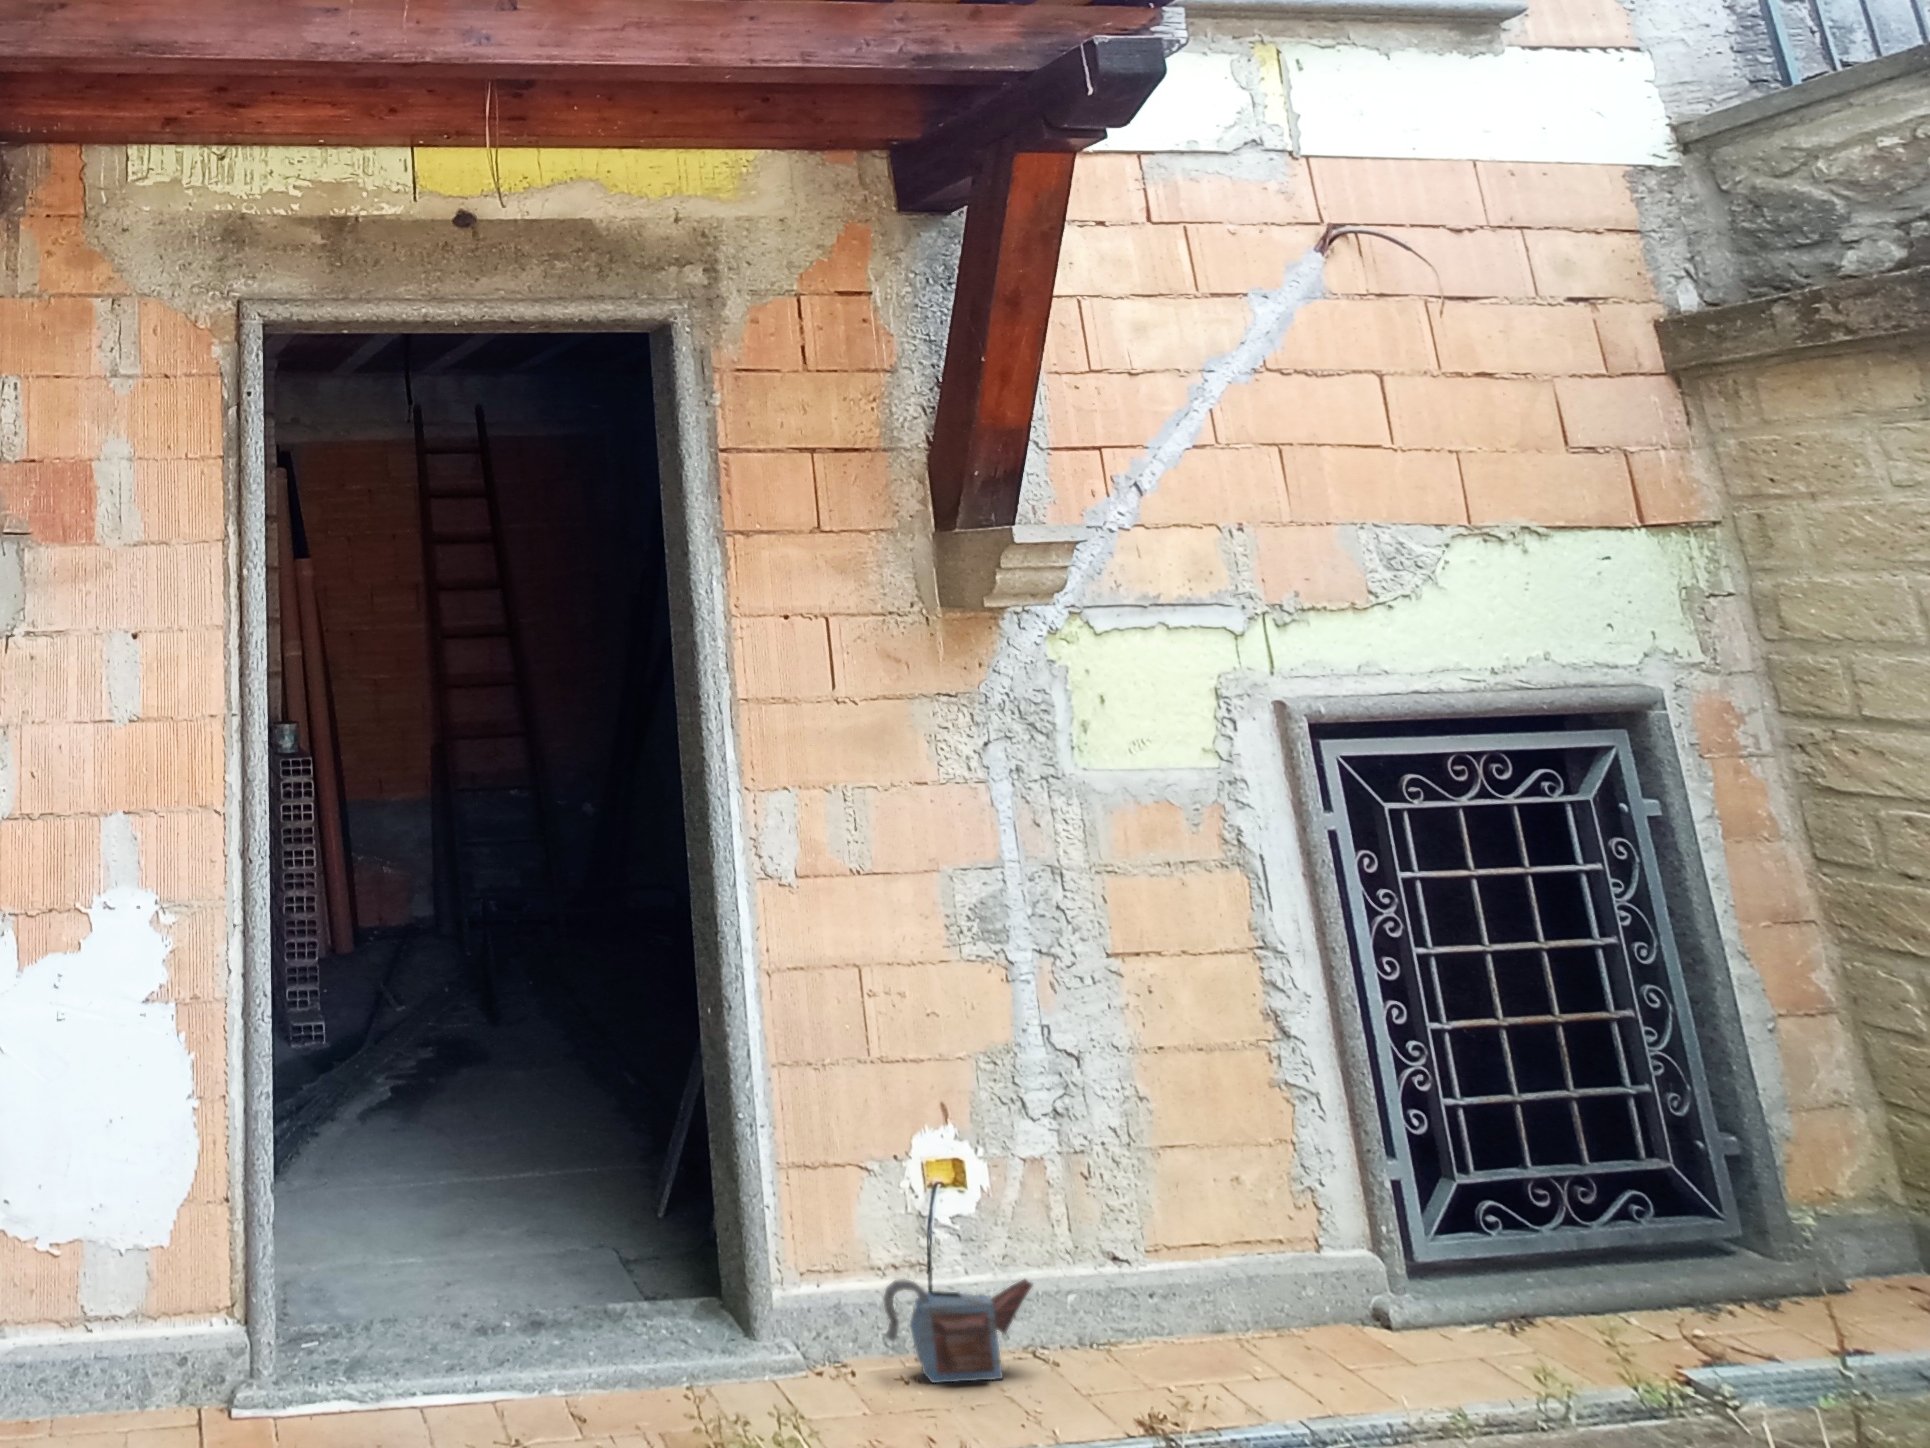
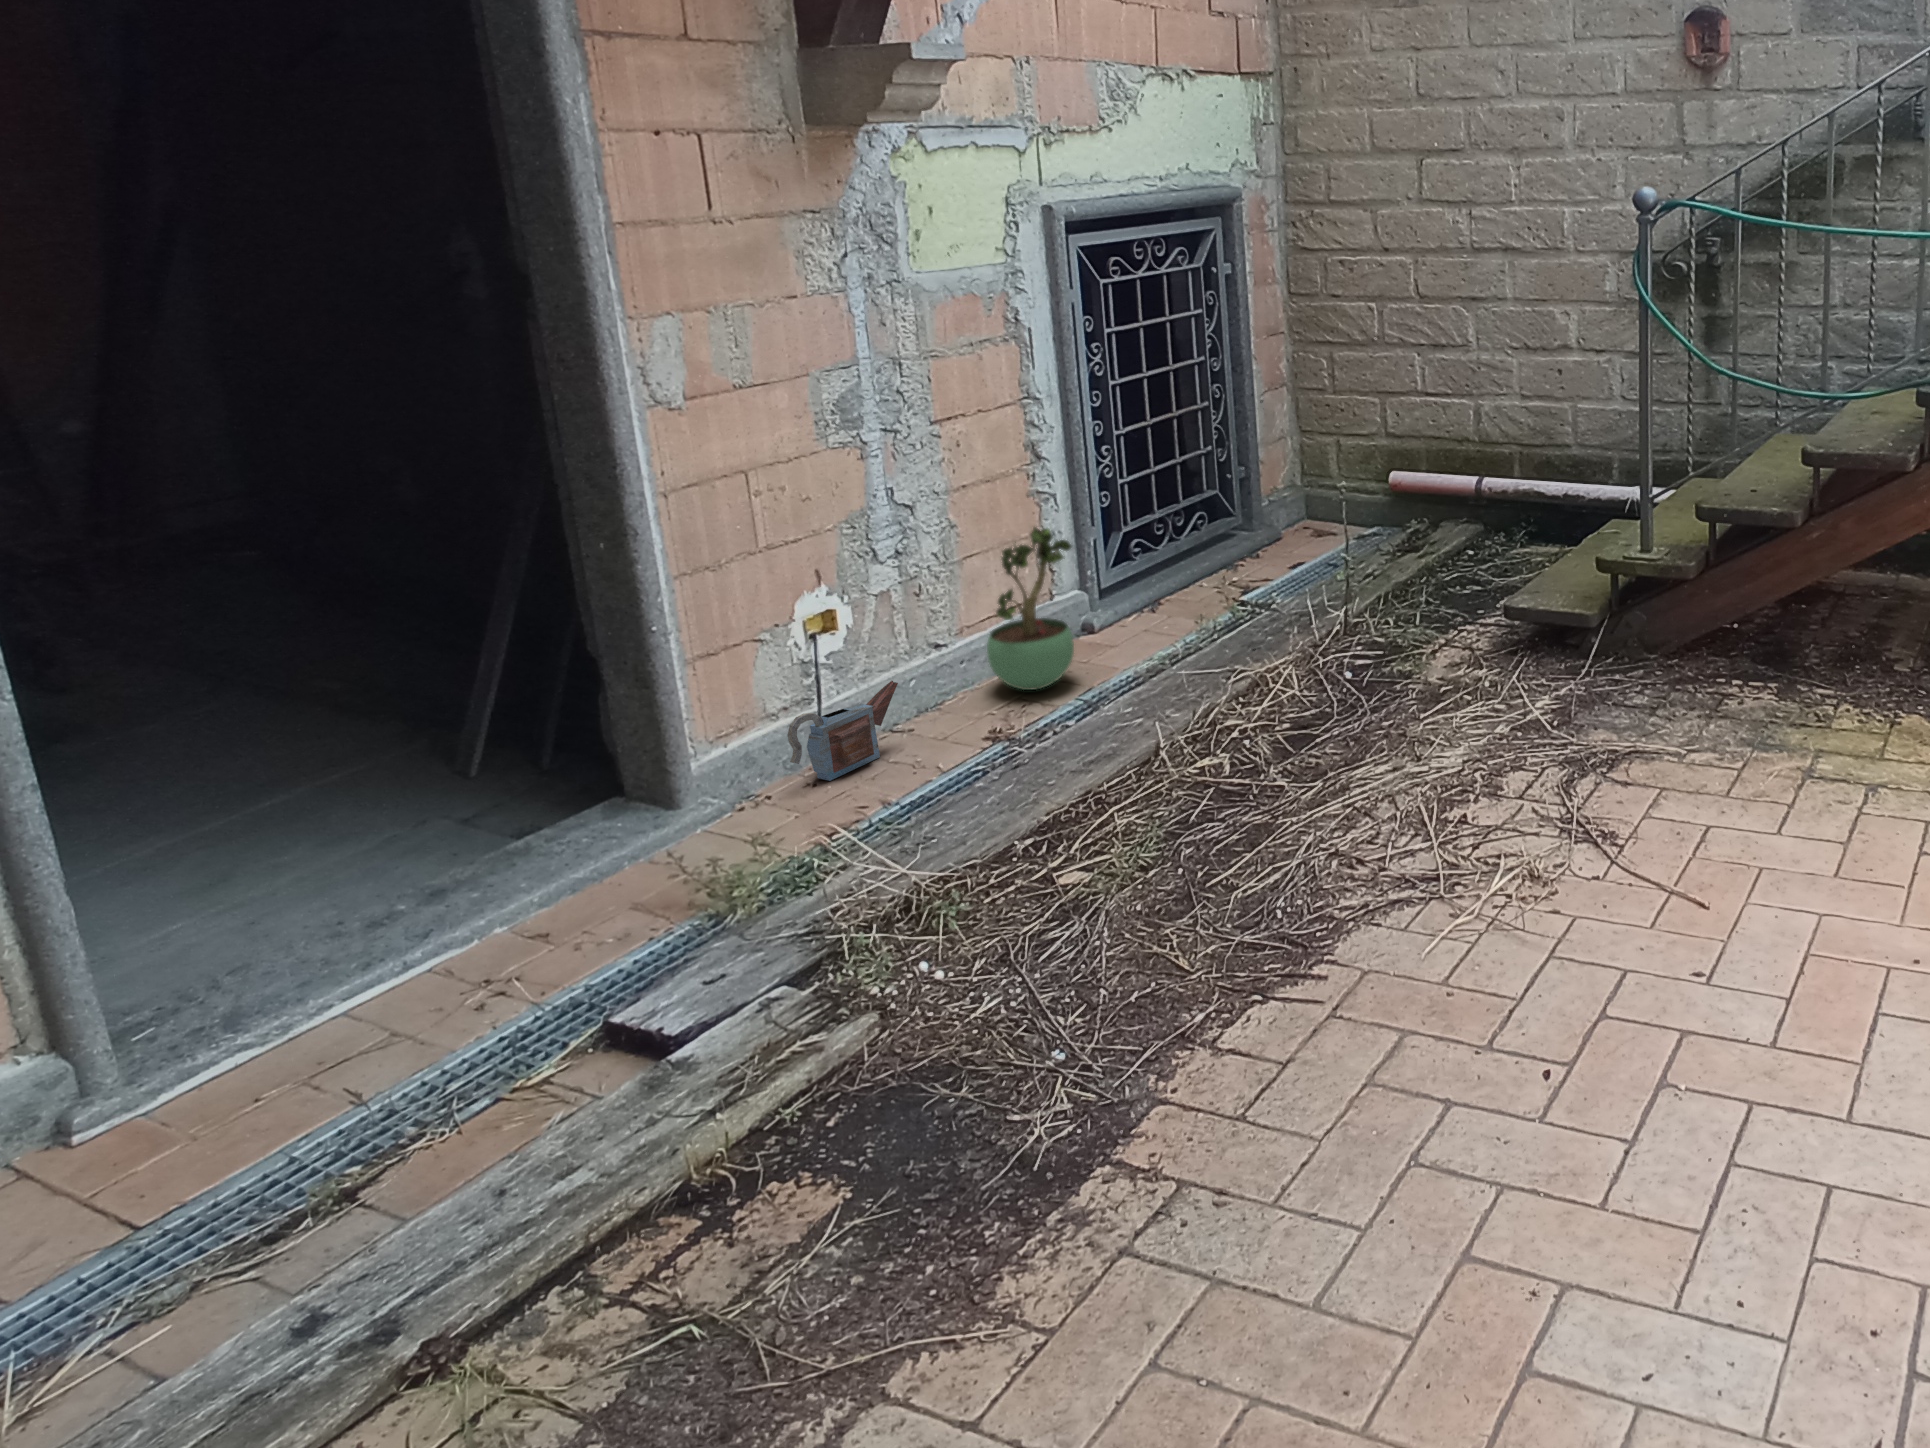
potted plant: none [1179,1124,1310,1376] -> present [987,527,1074,690]

